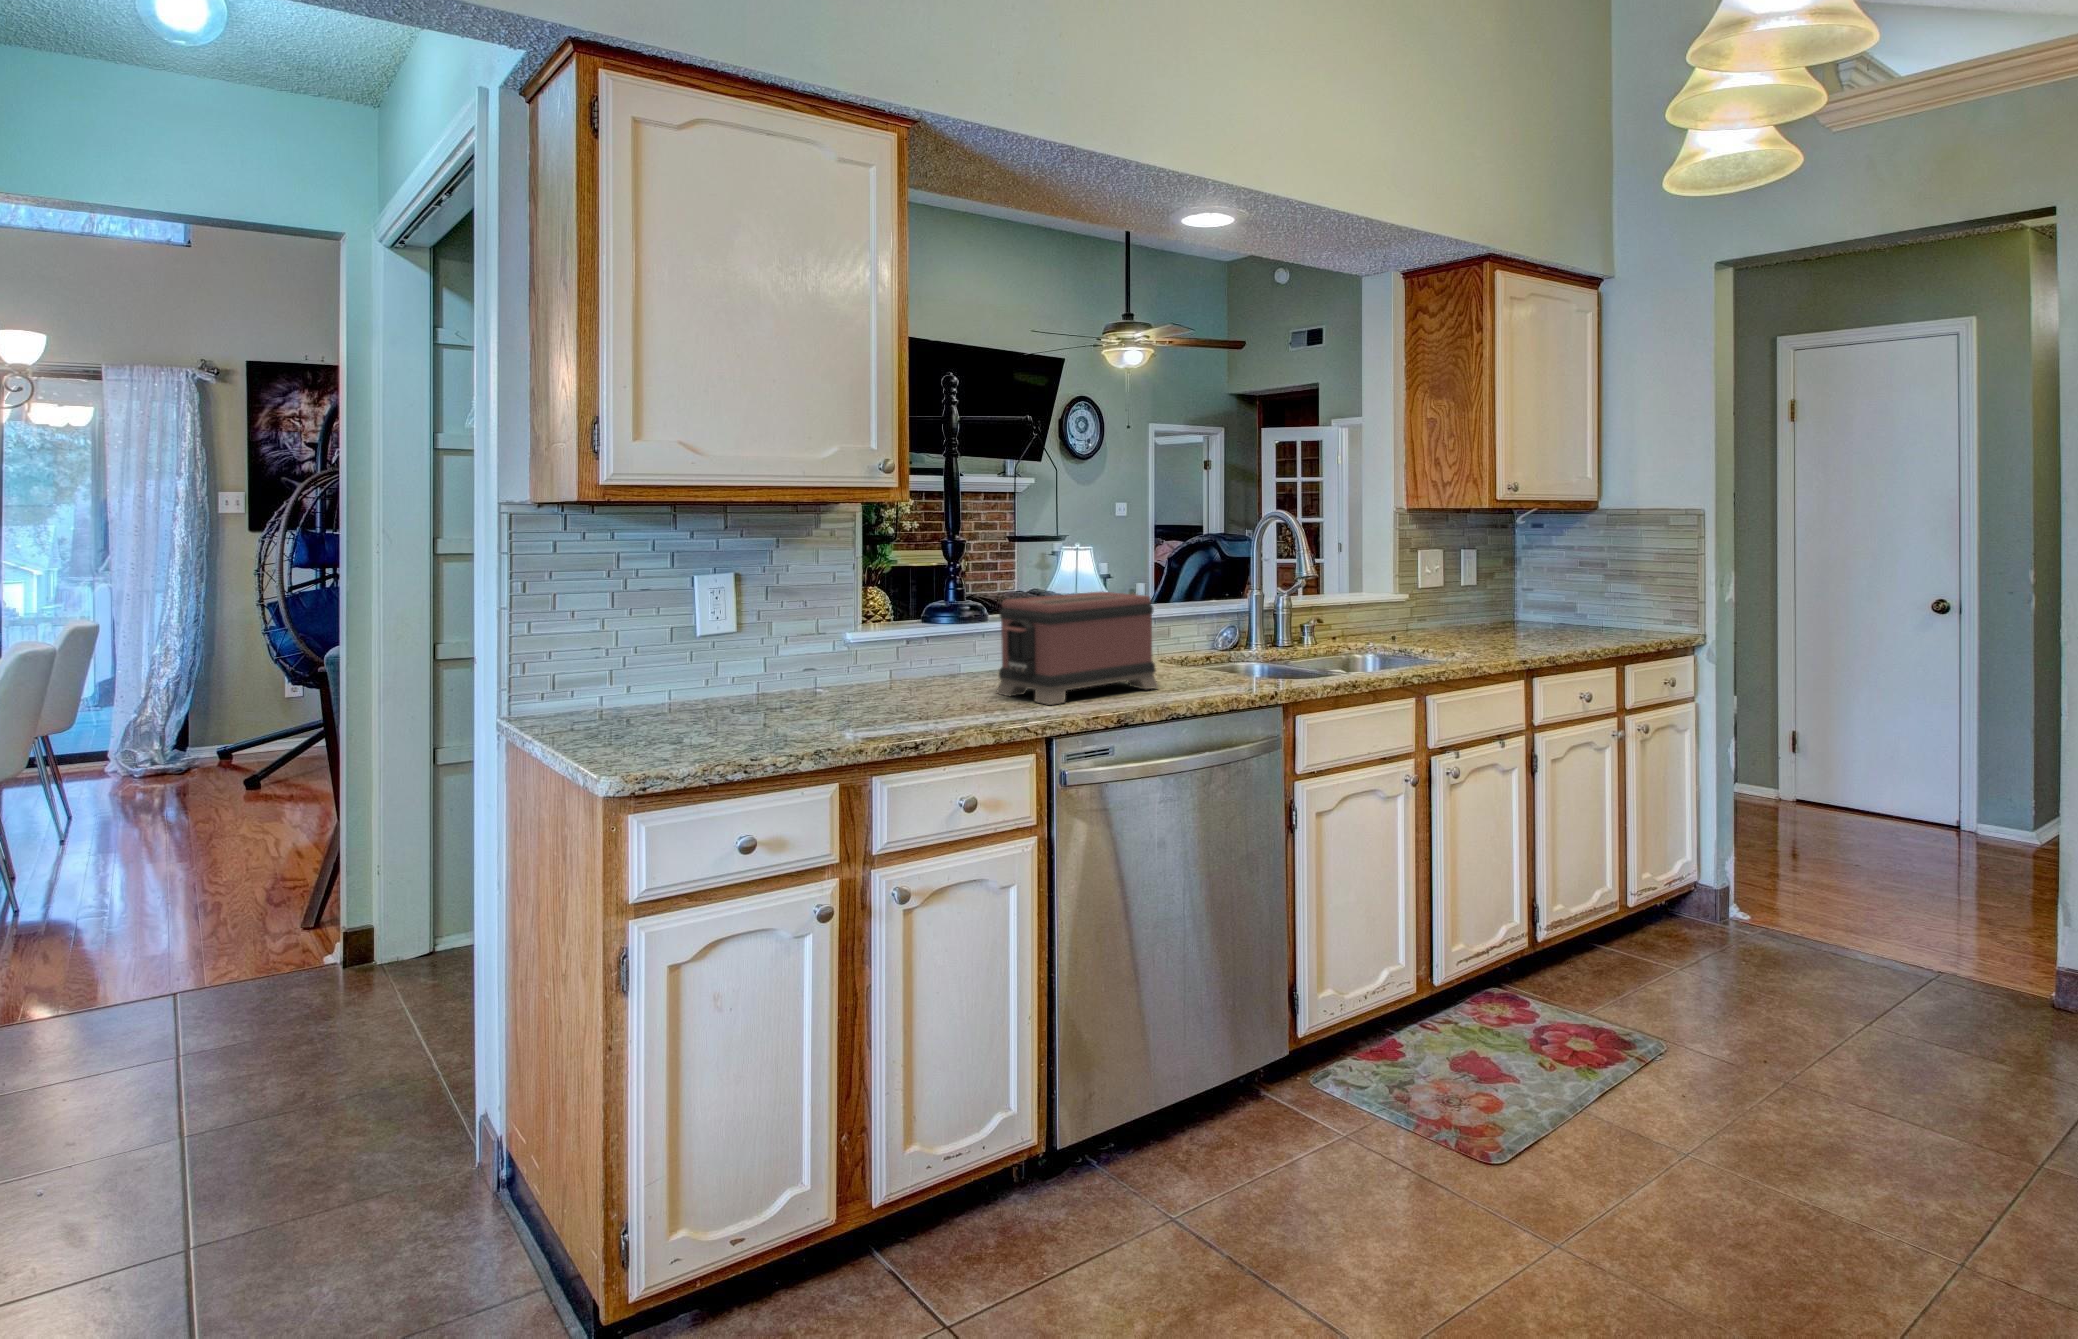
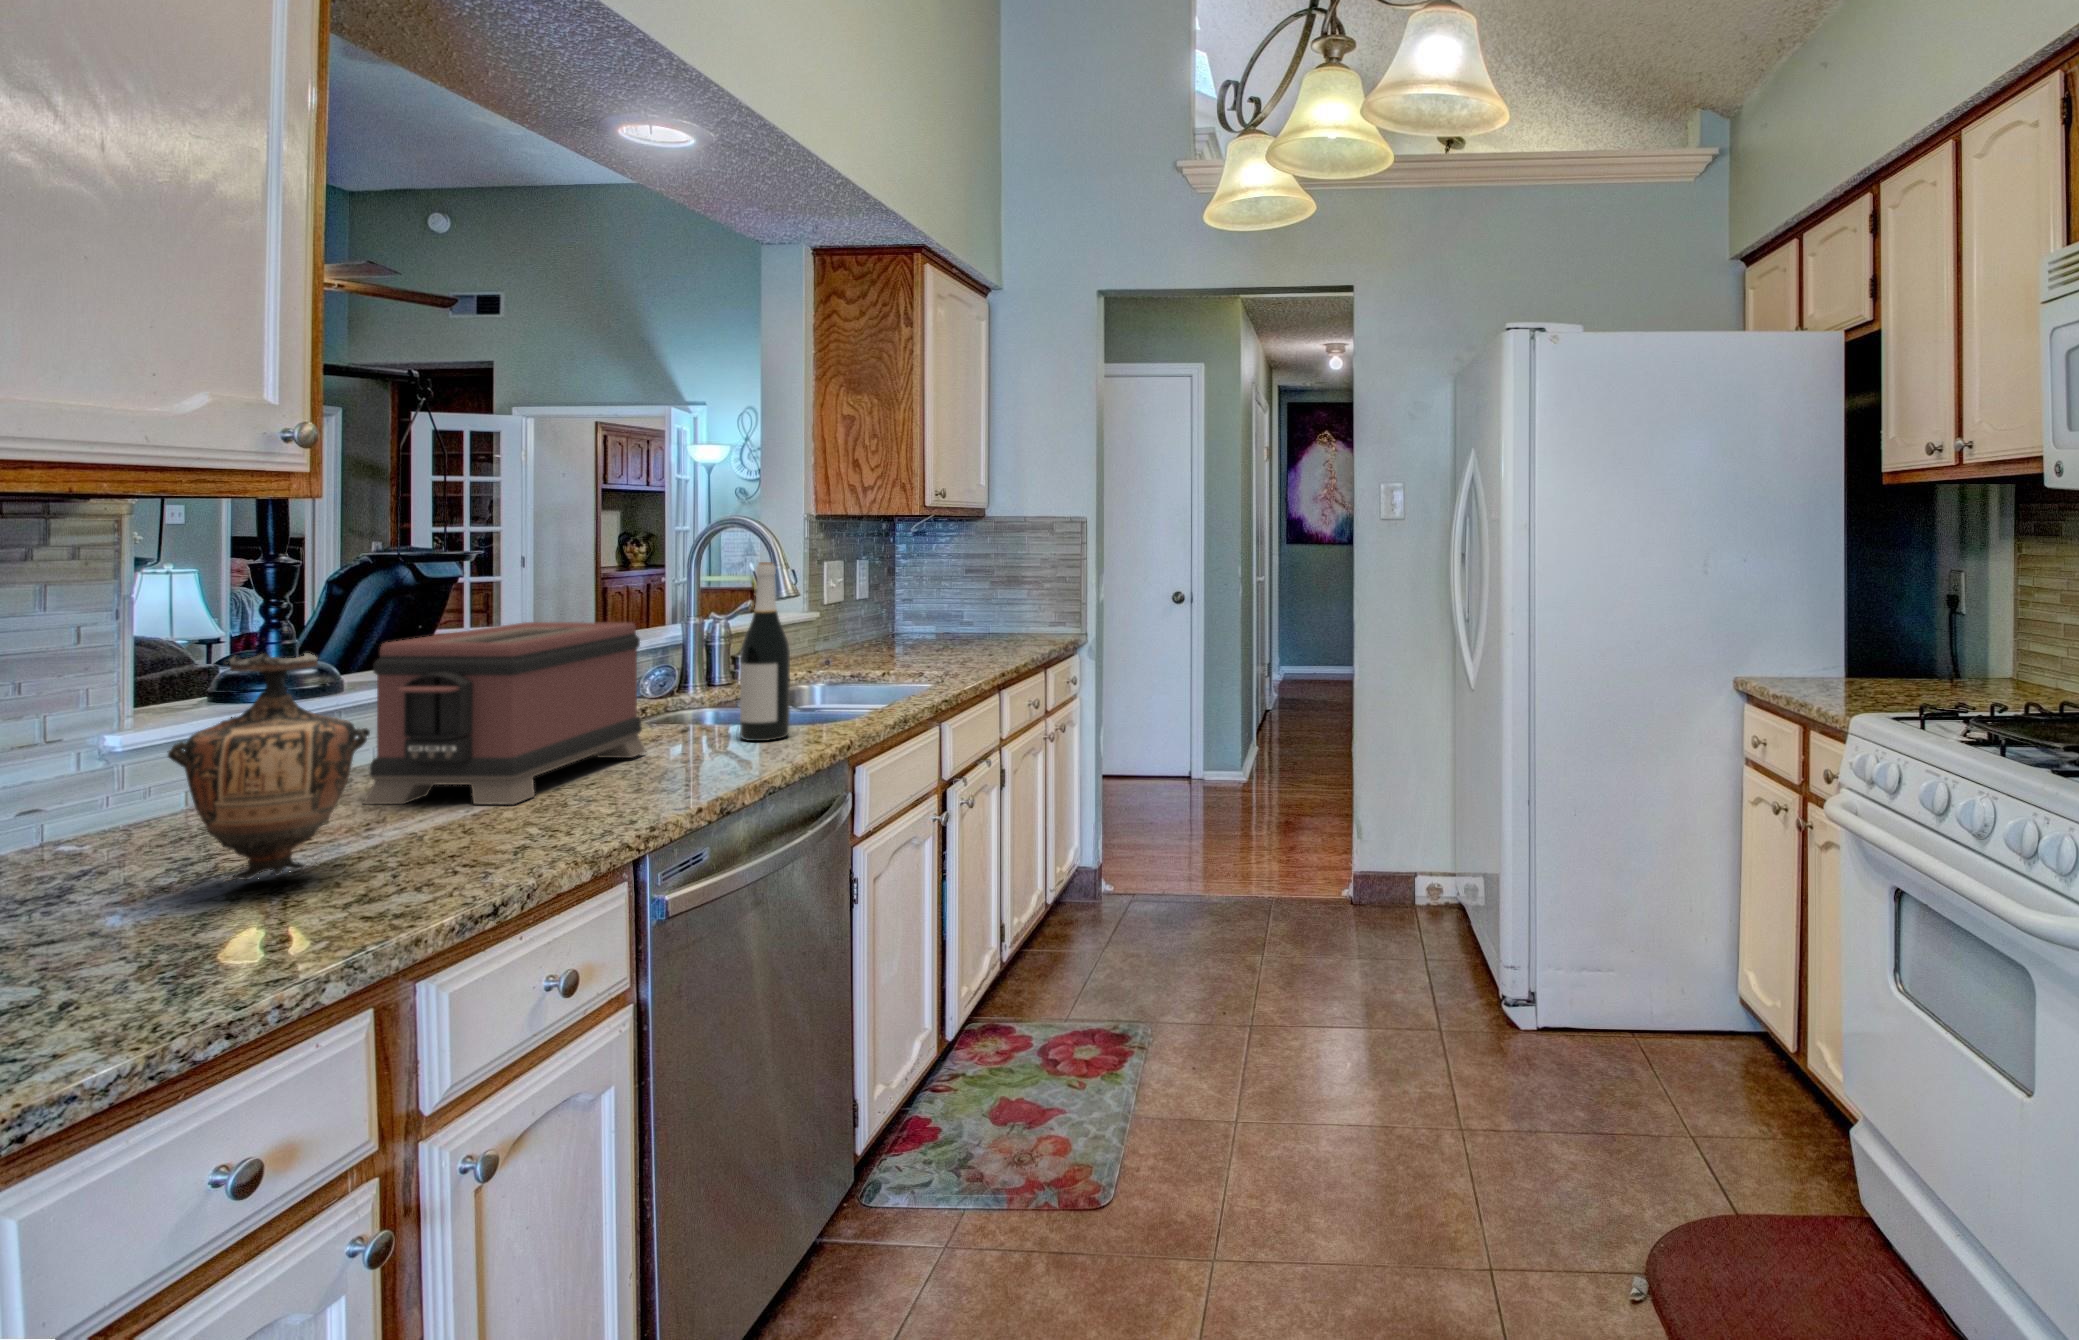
wine bottle: none [1226,555,1261,691] -> present [740,562,790,741]
vase: none [870,594,950,719] -> present [168,653,370,881]

